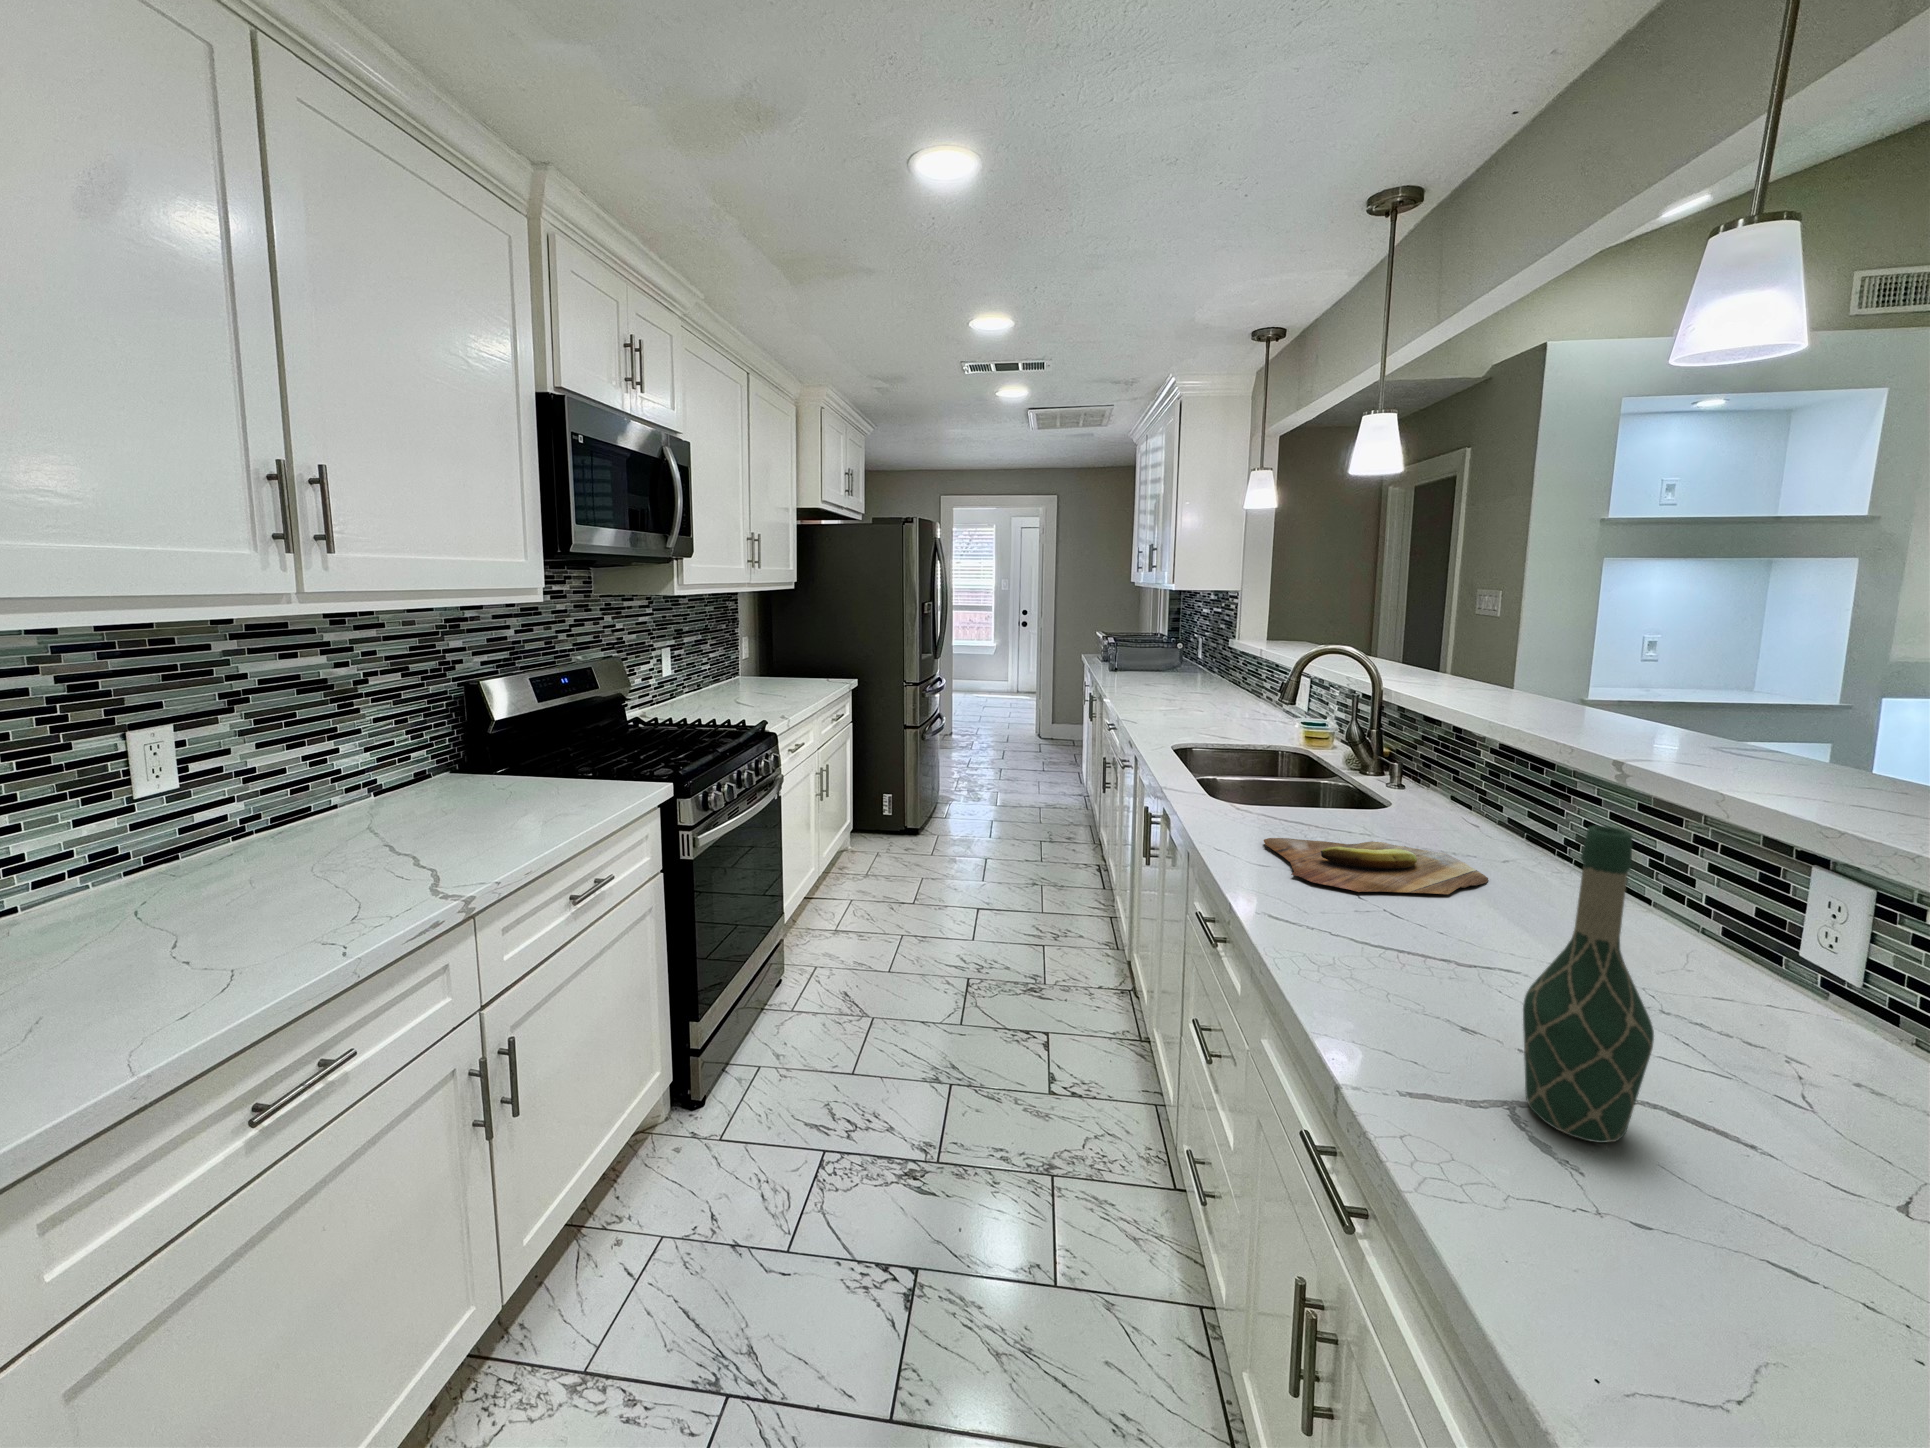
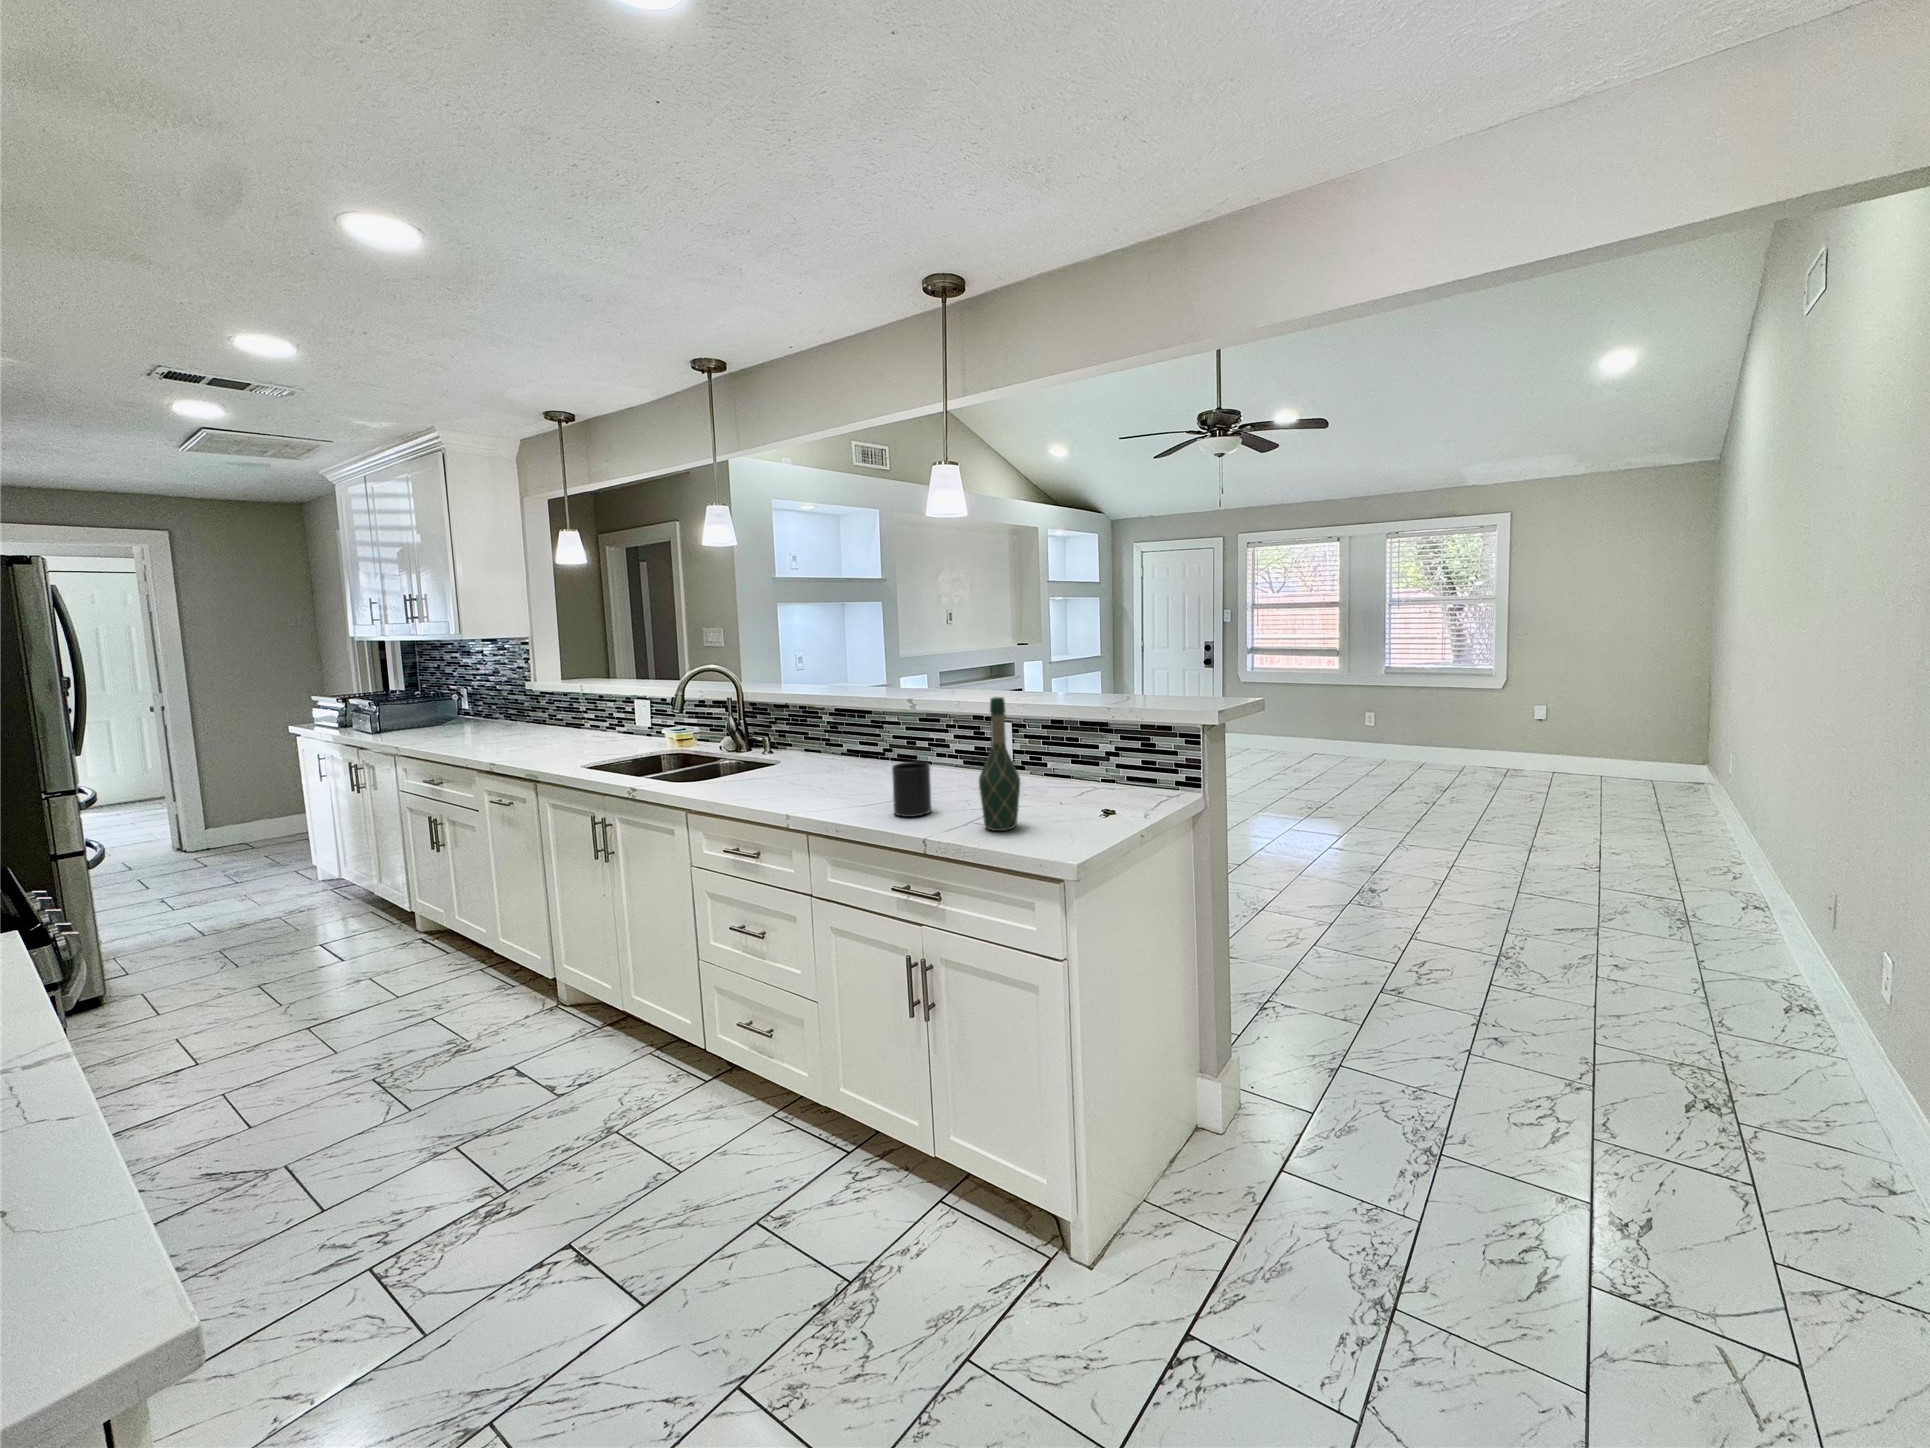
cutting board: present [1264,838,1488,894] -> none [749,773,872,802]
mug: none [1400,883,1494,999] -> present [892,762,931,817]

